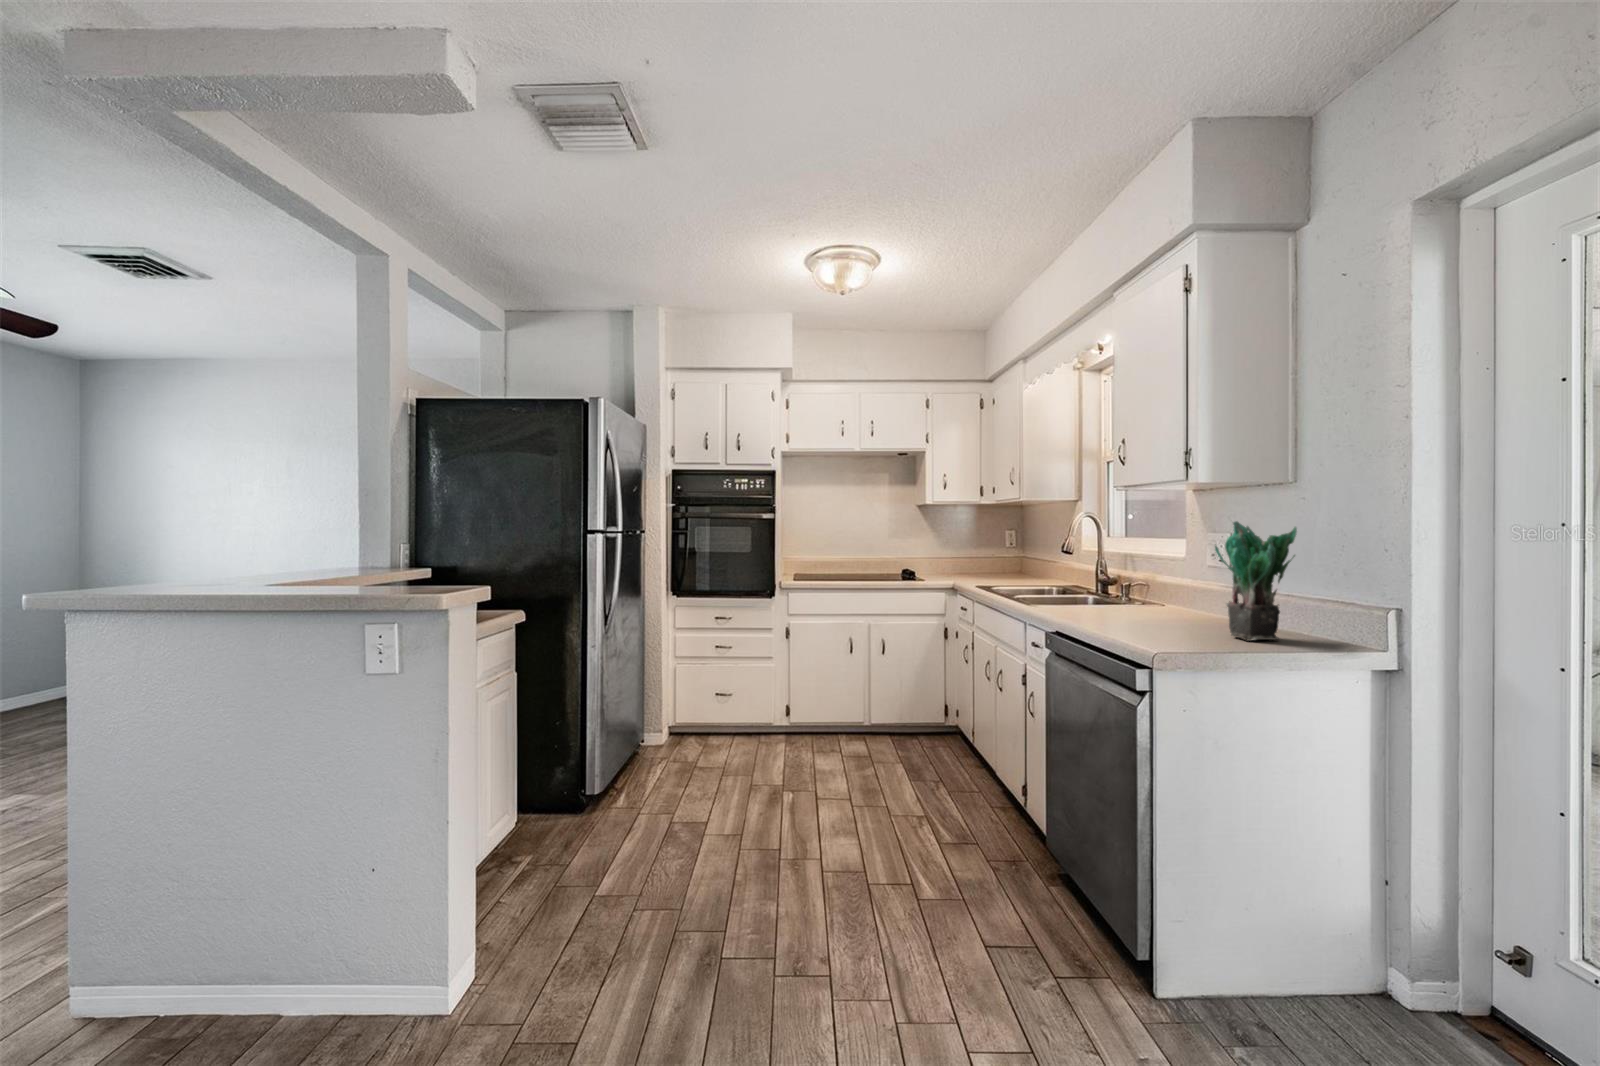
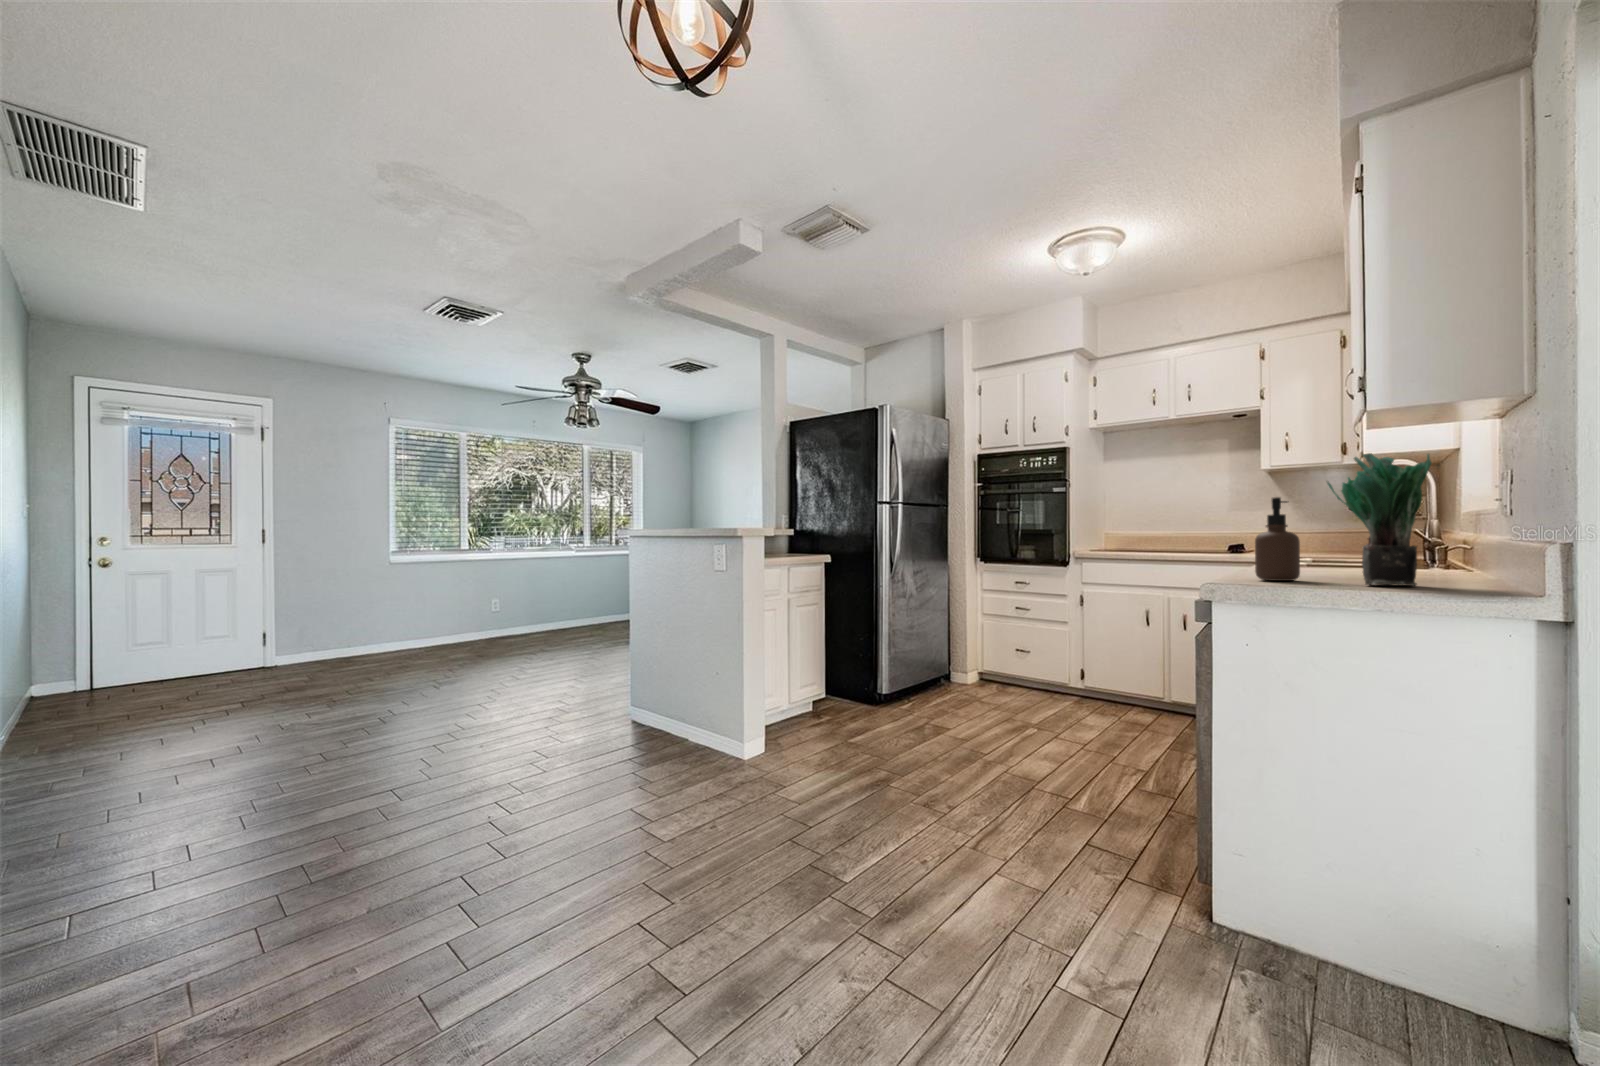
soap dispenser: none [1125,555,1165,635] -> present [1255,497,1300,581]

